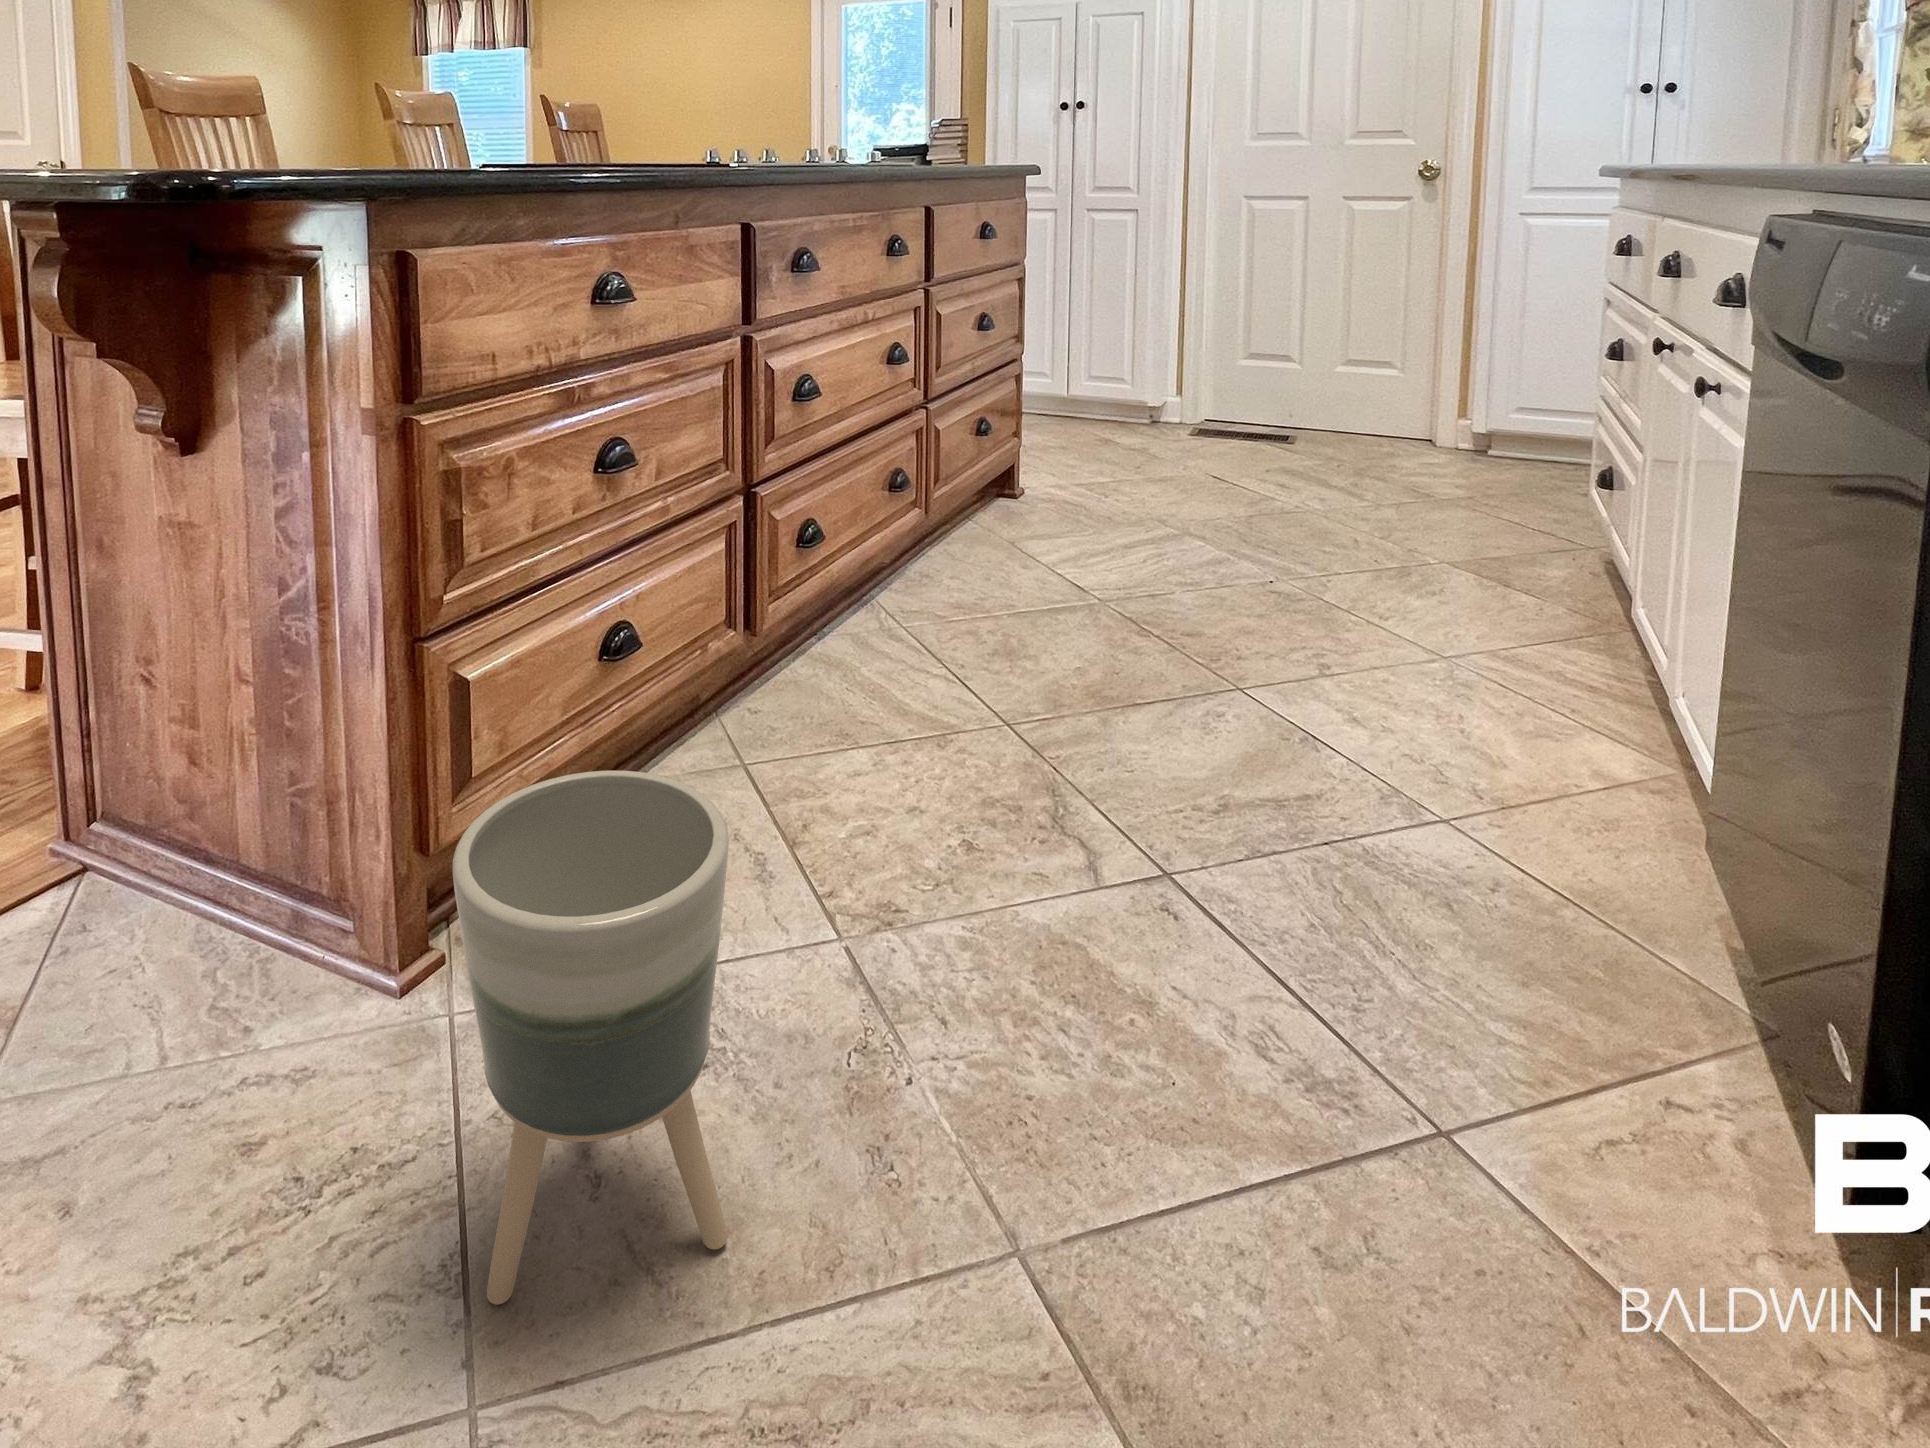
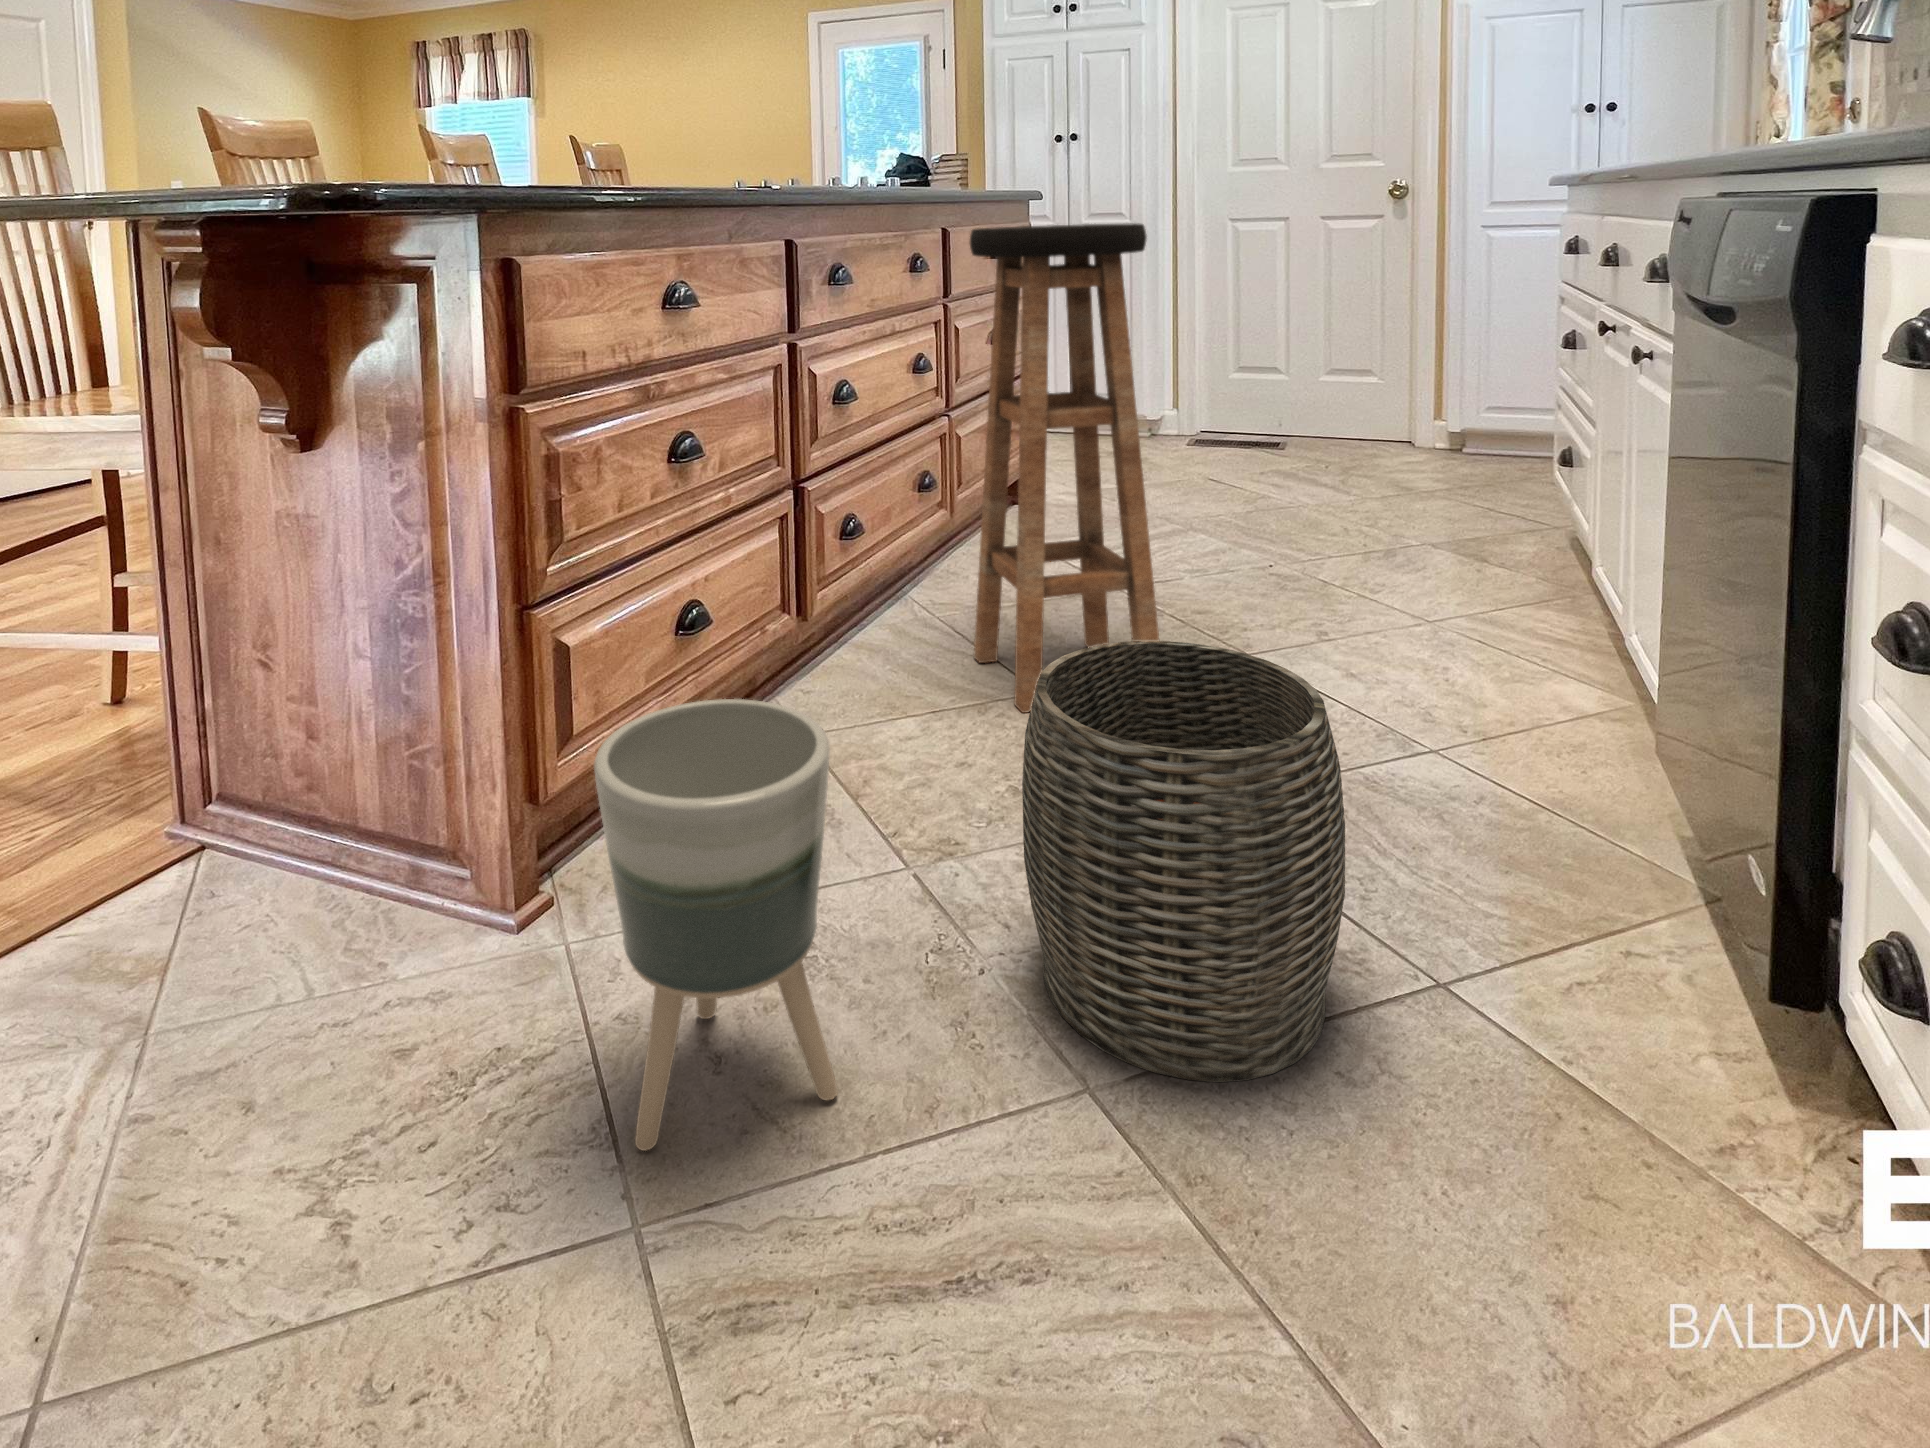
bar stool: none [936,212,1141,746] -> present [970,223,1159,713]
woven basket: none [961,710,1335,1256] -> present [1022,641,1345,1082]

